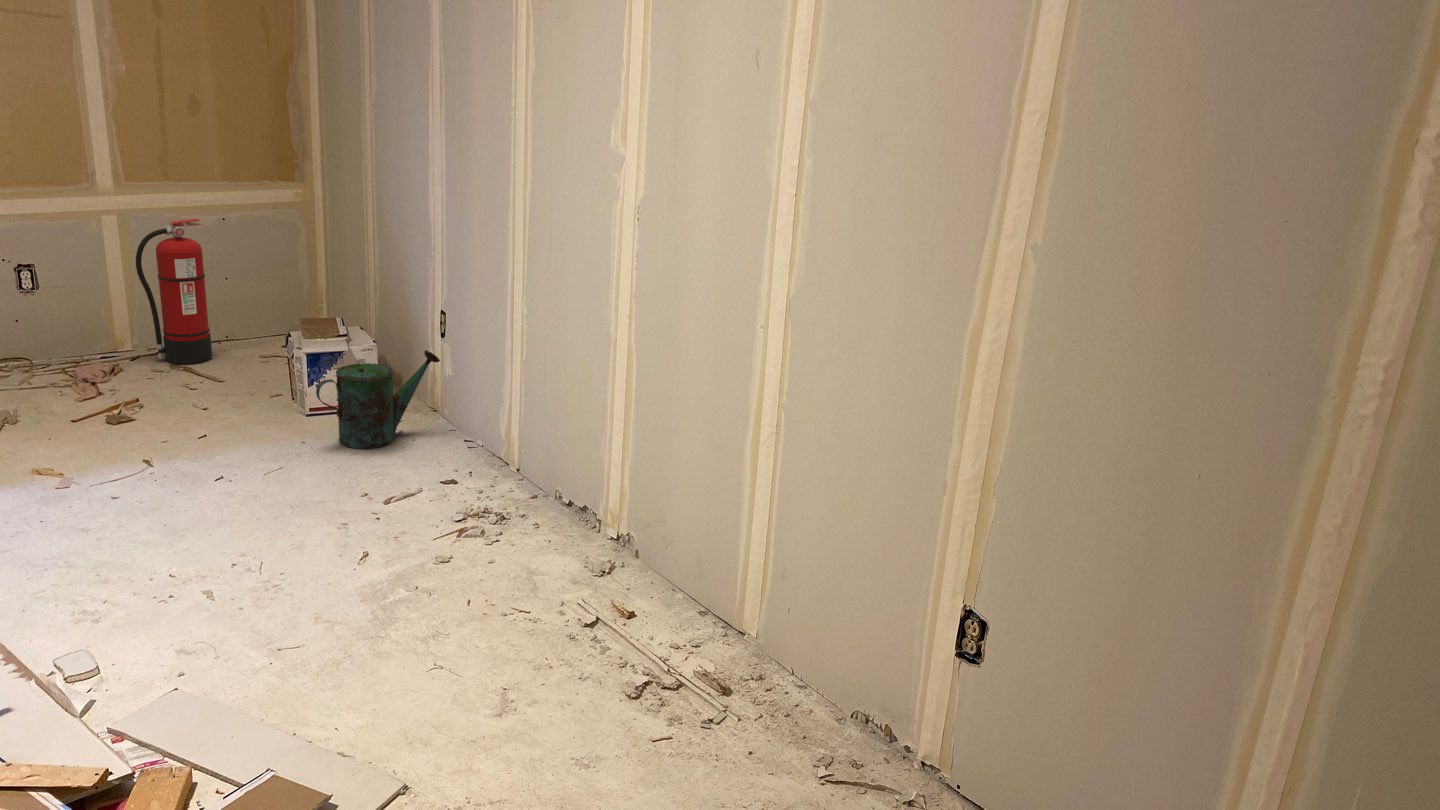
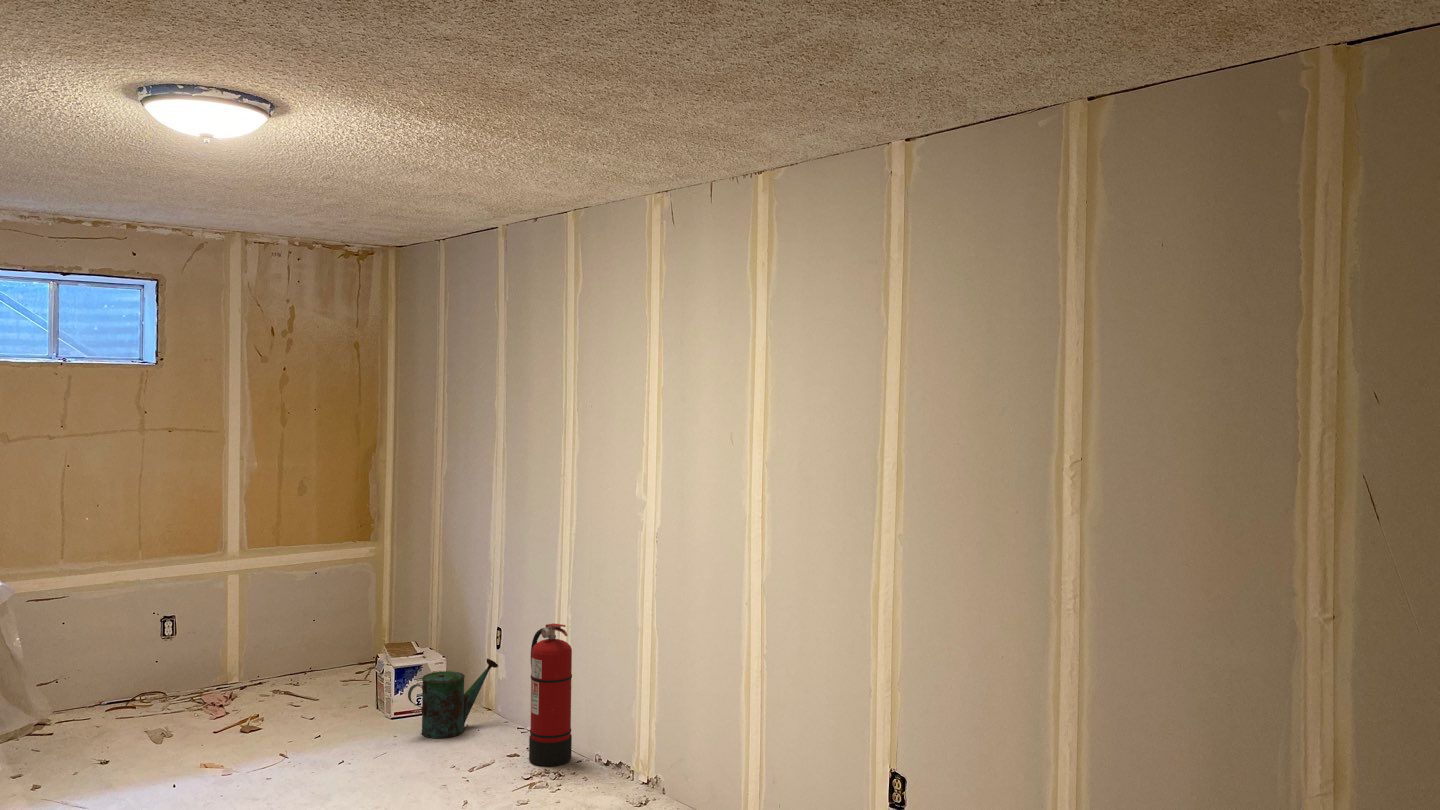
fire extinguisher: present [136,218,212,364] -> present [529,623,572,766]

